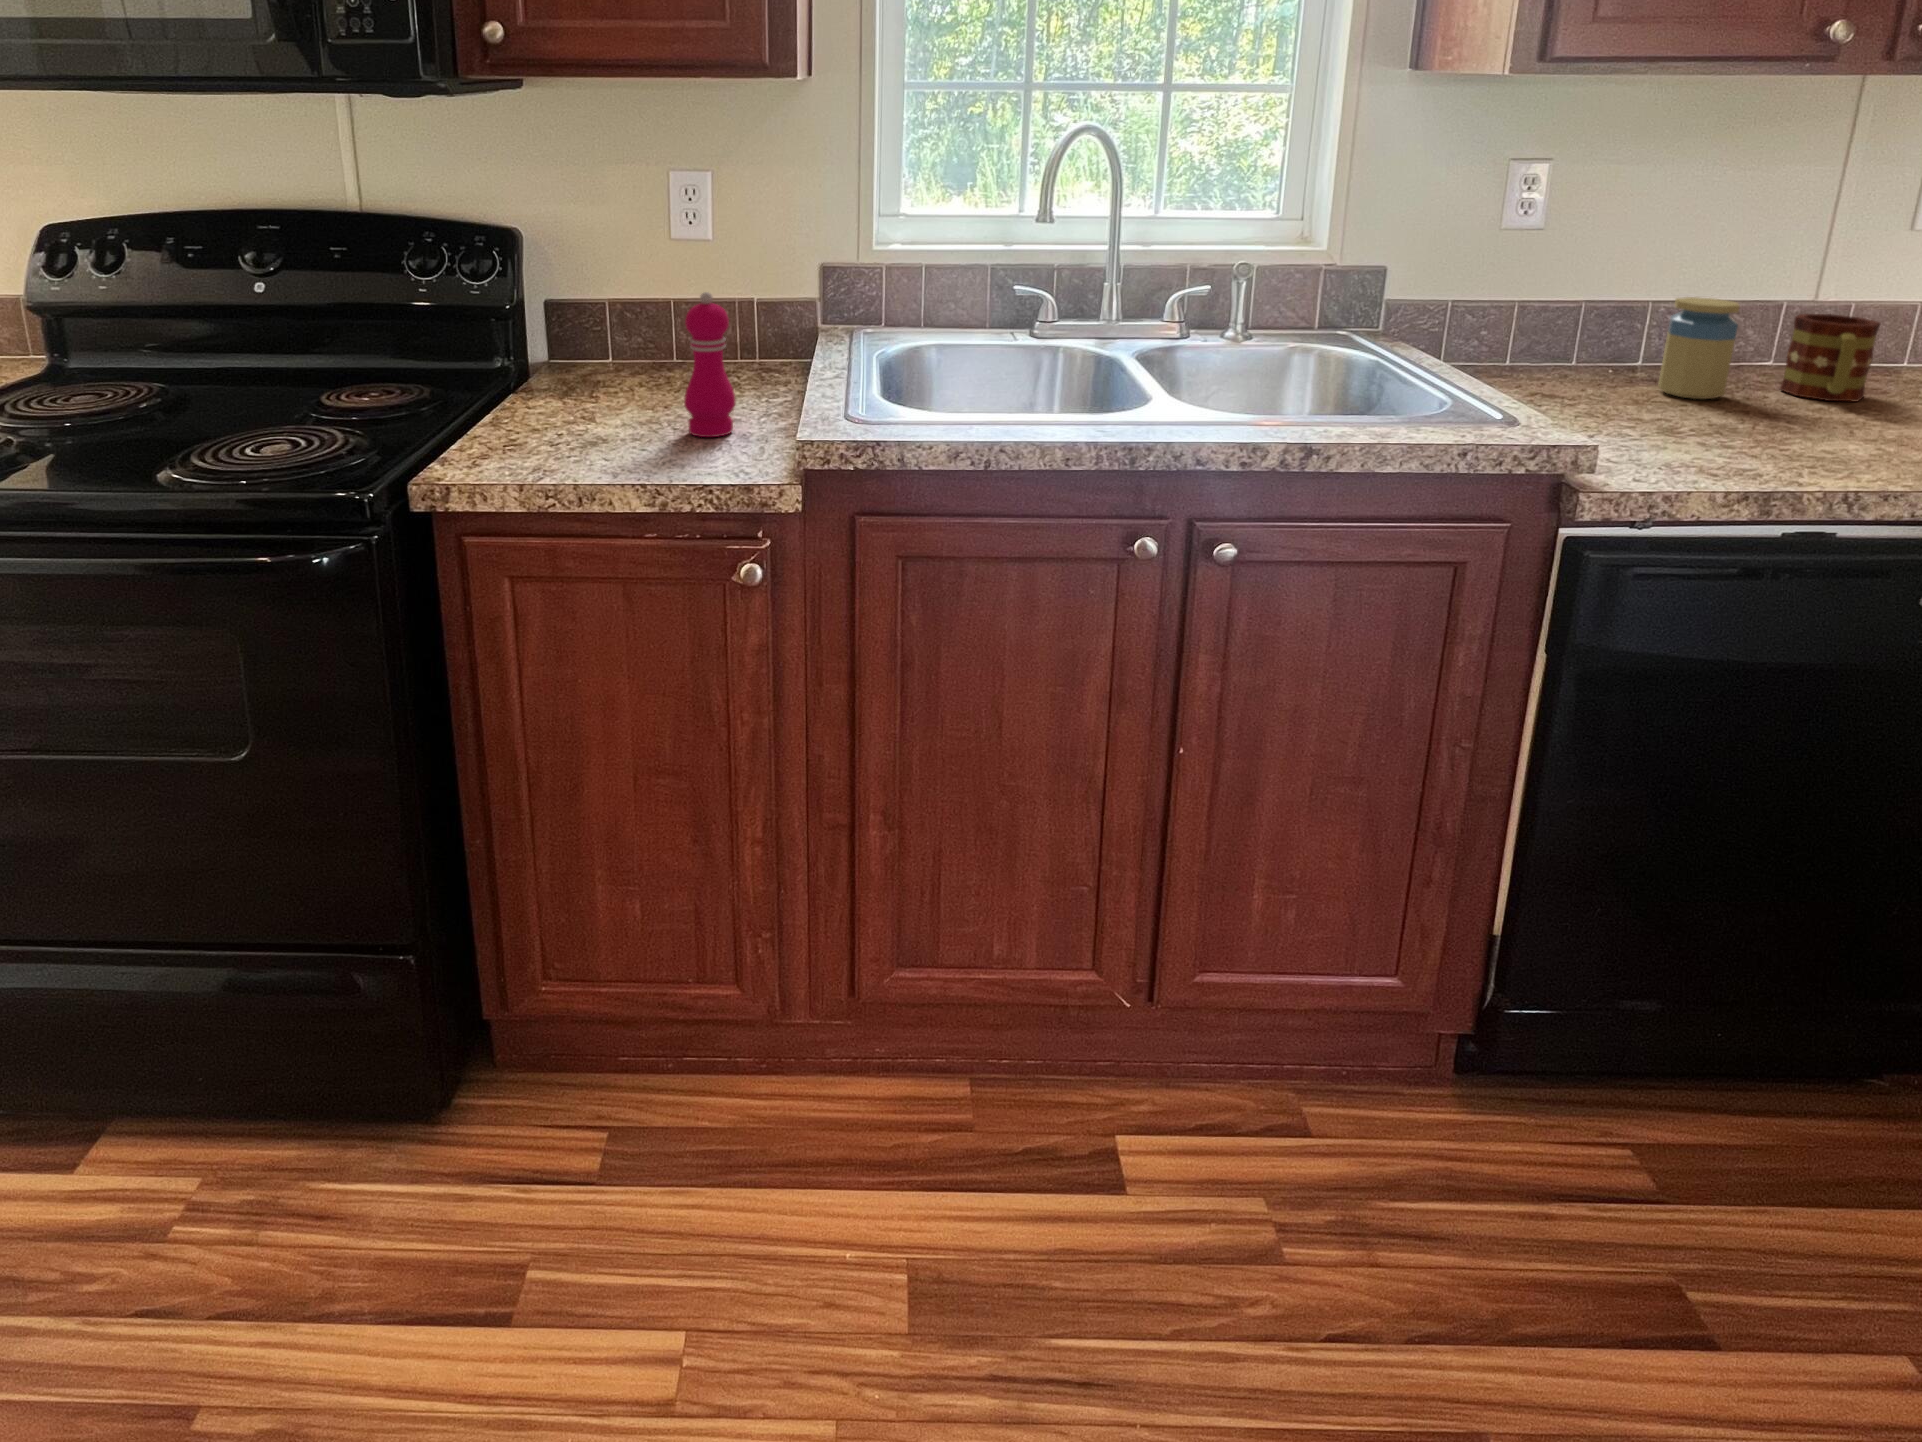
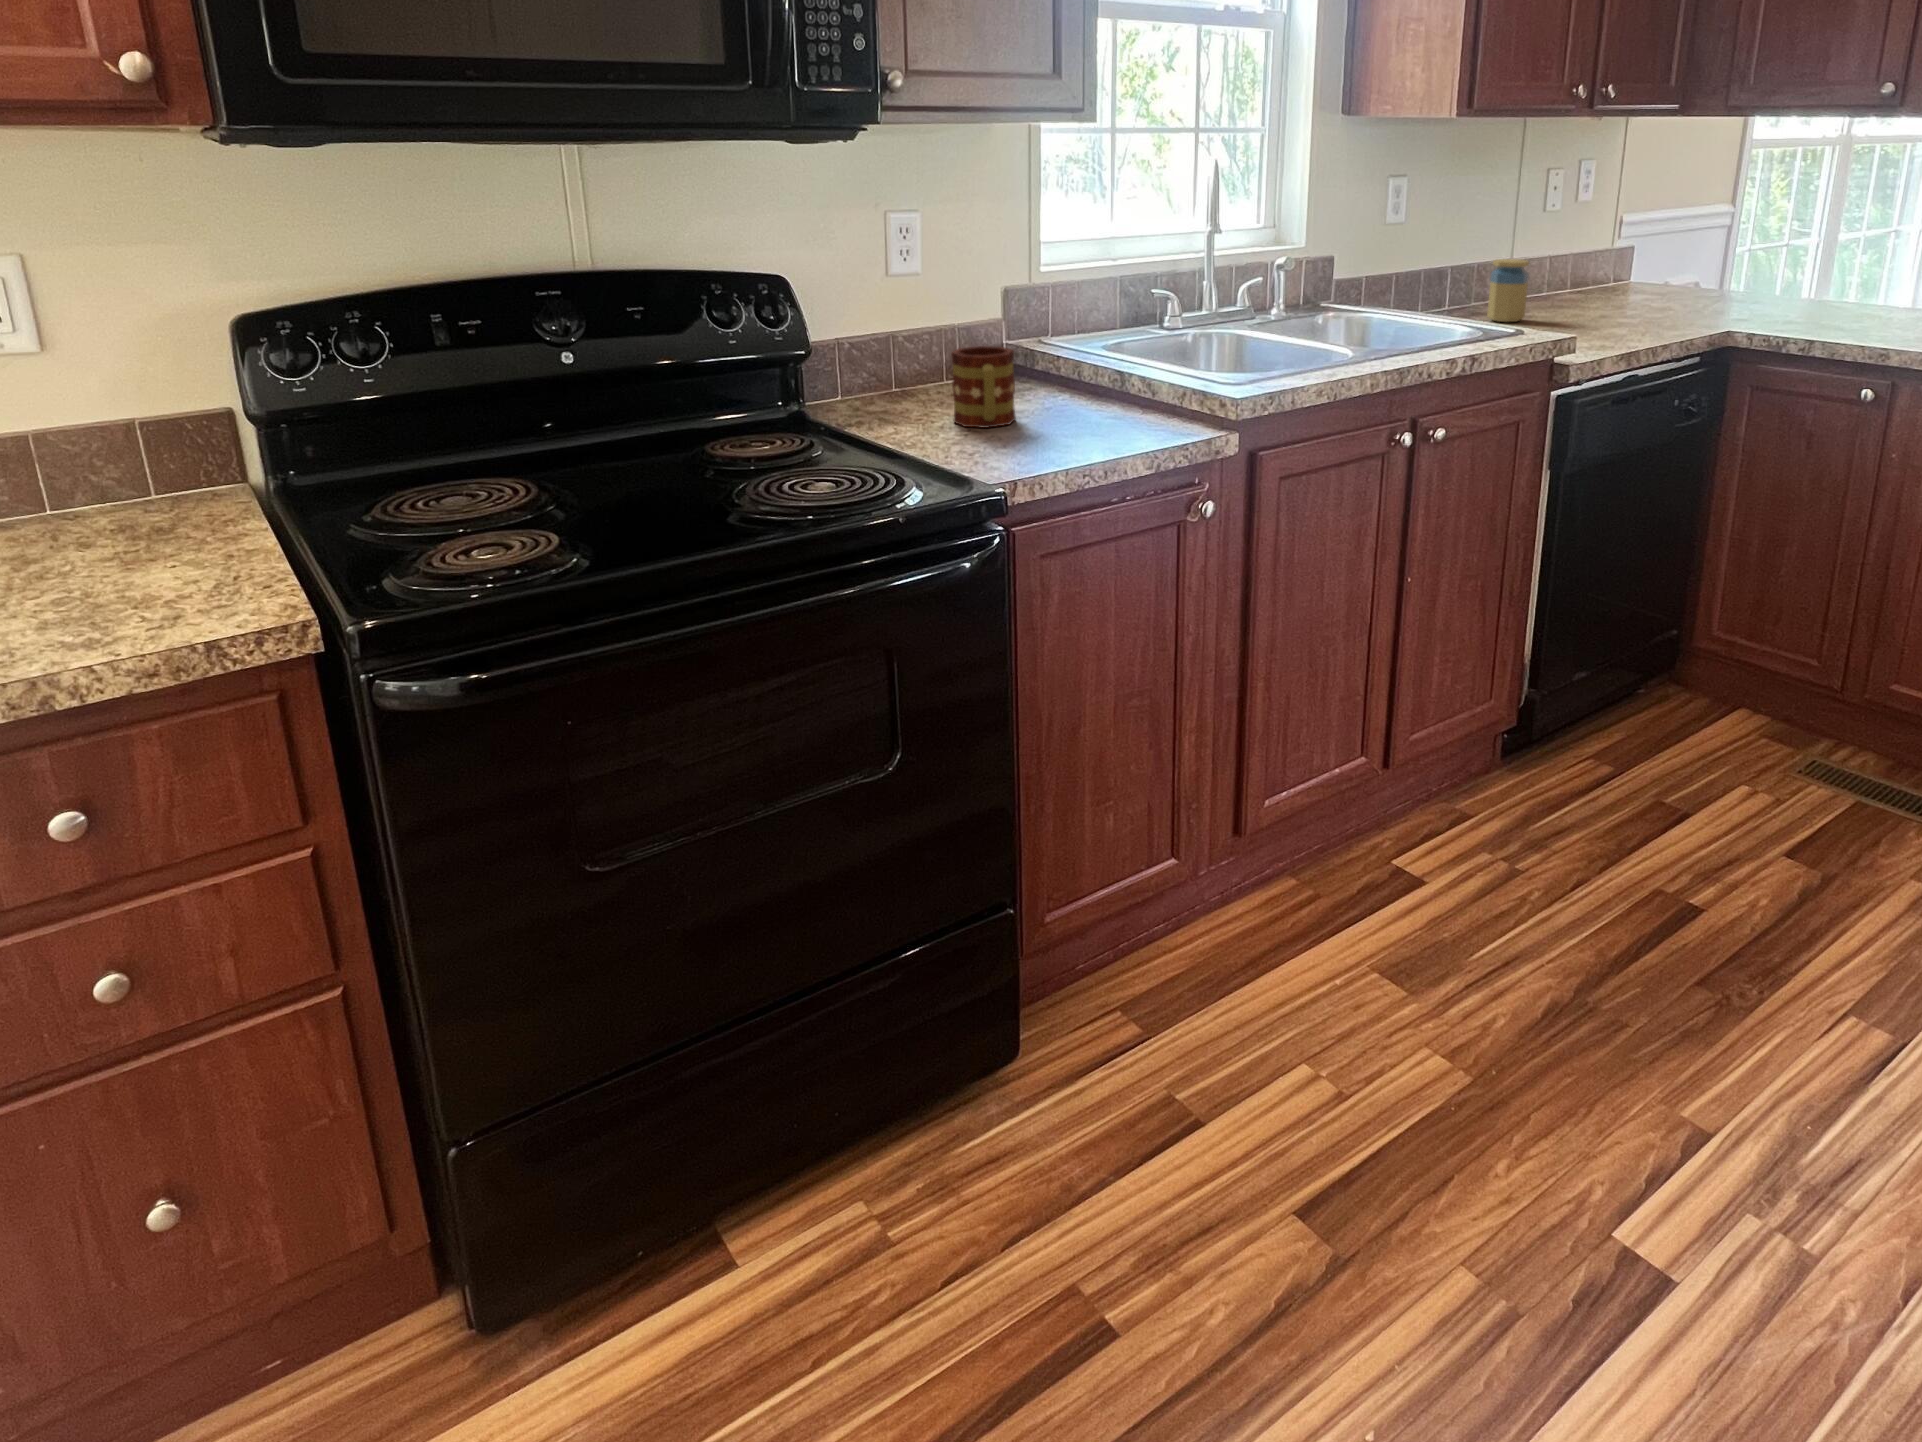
pepper mill: present [684,292,736,437] -> none [1069,305,1112,427]
mug: present [1780,314,1881,401] -> present [951,346,1016,428]

